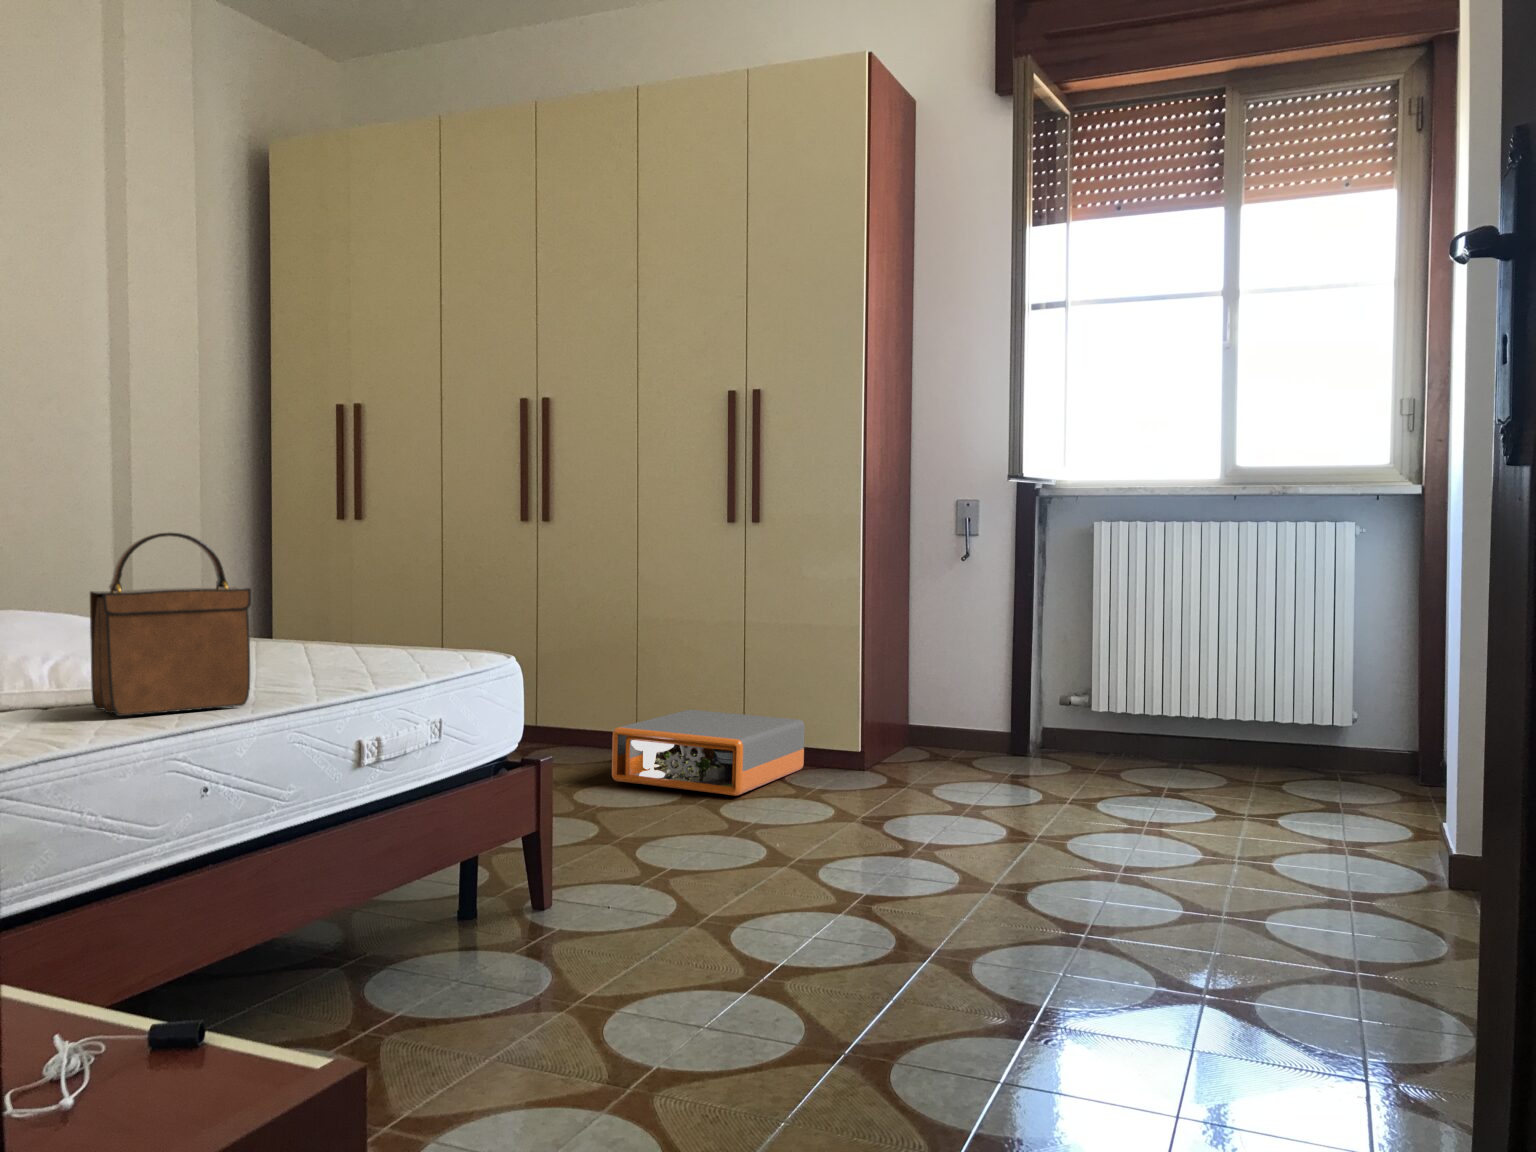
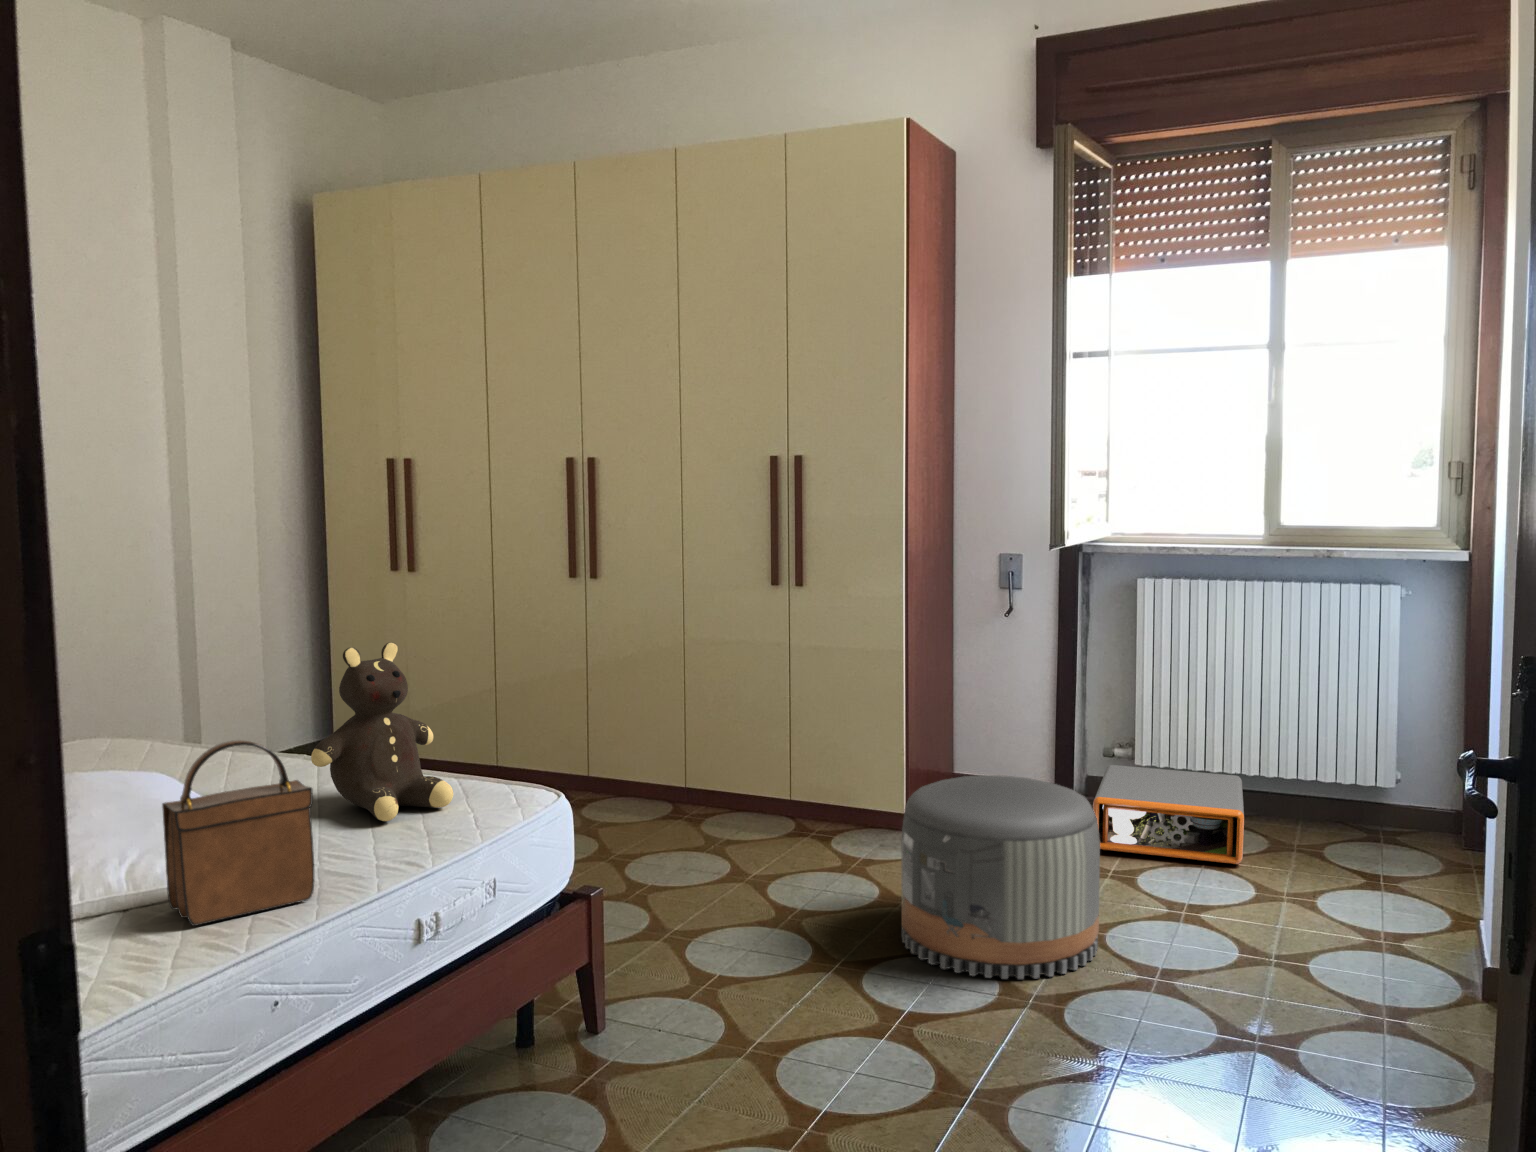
teddy bear: none [250,495,399,670] -> present [311,642,453,821]
pouf: none [859,681,1062,871] -> present [902,775,1100,979]
storage box: present [612,710,805,795] -> present [1093,765,1244,864]

